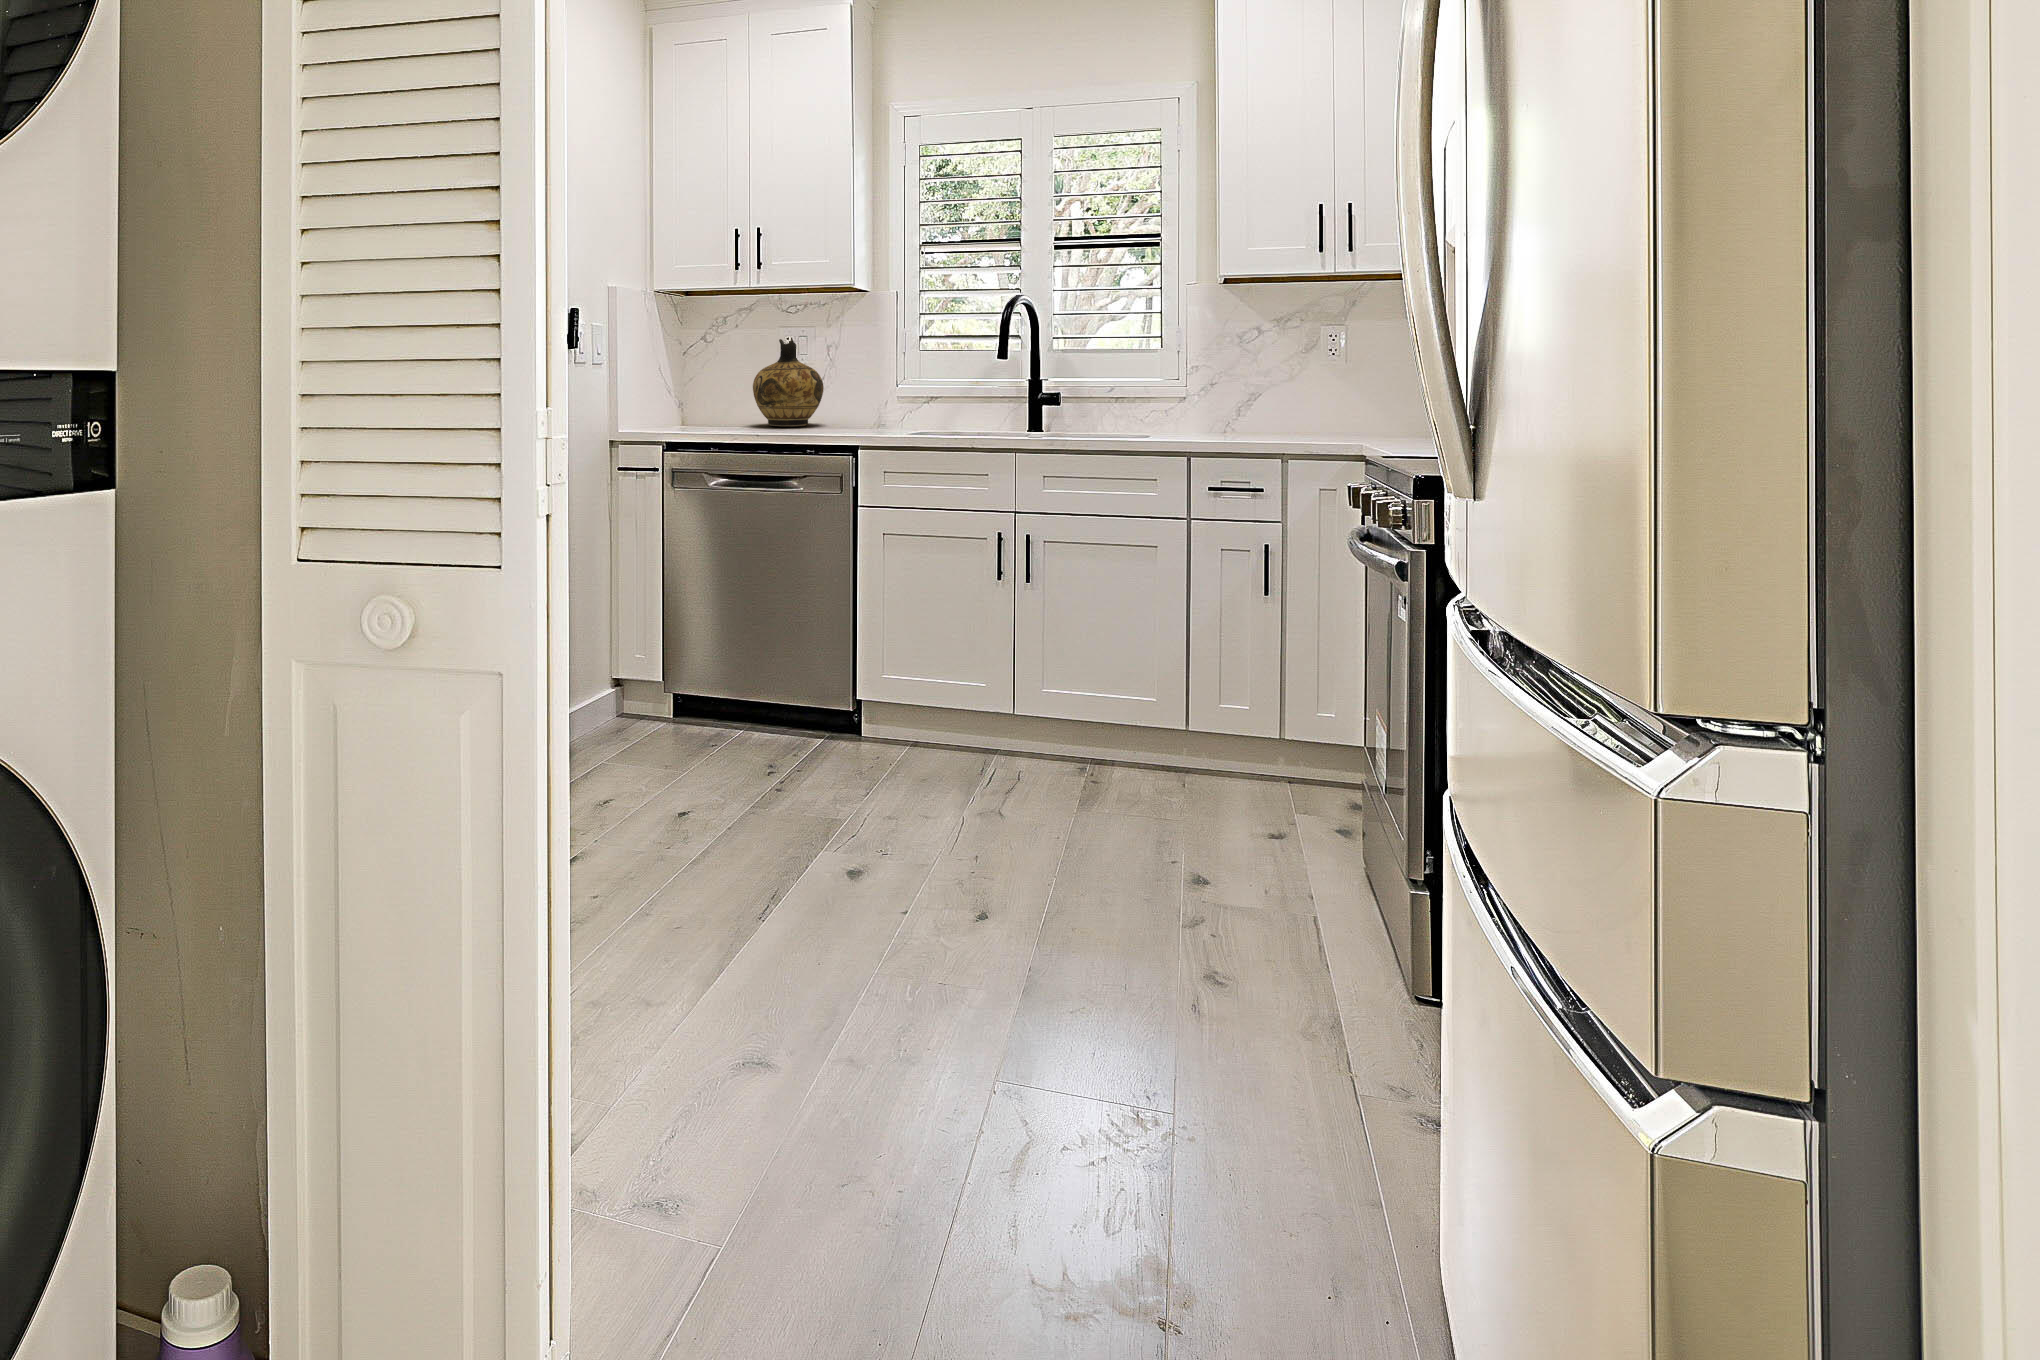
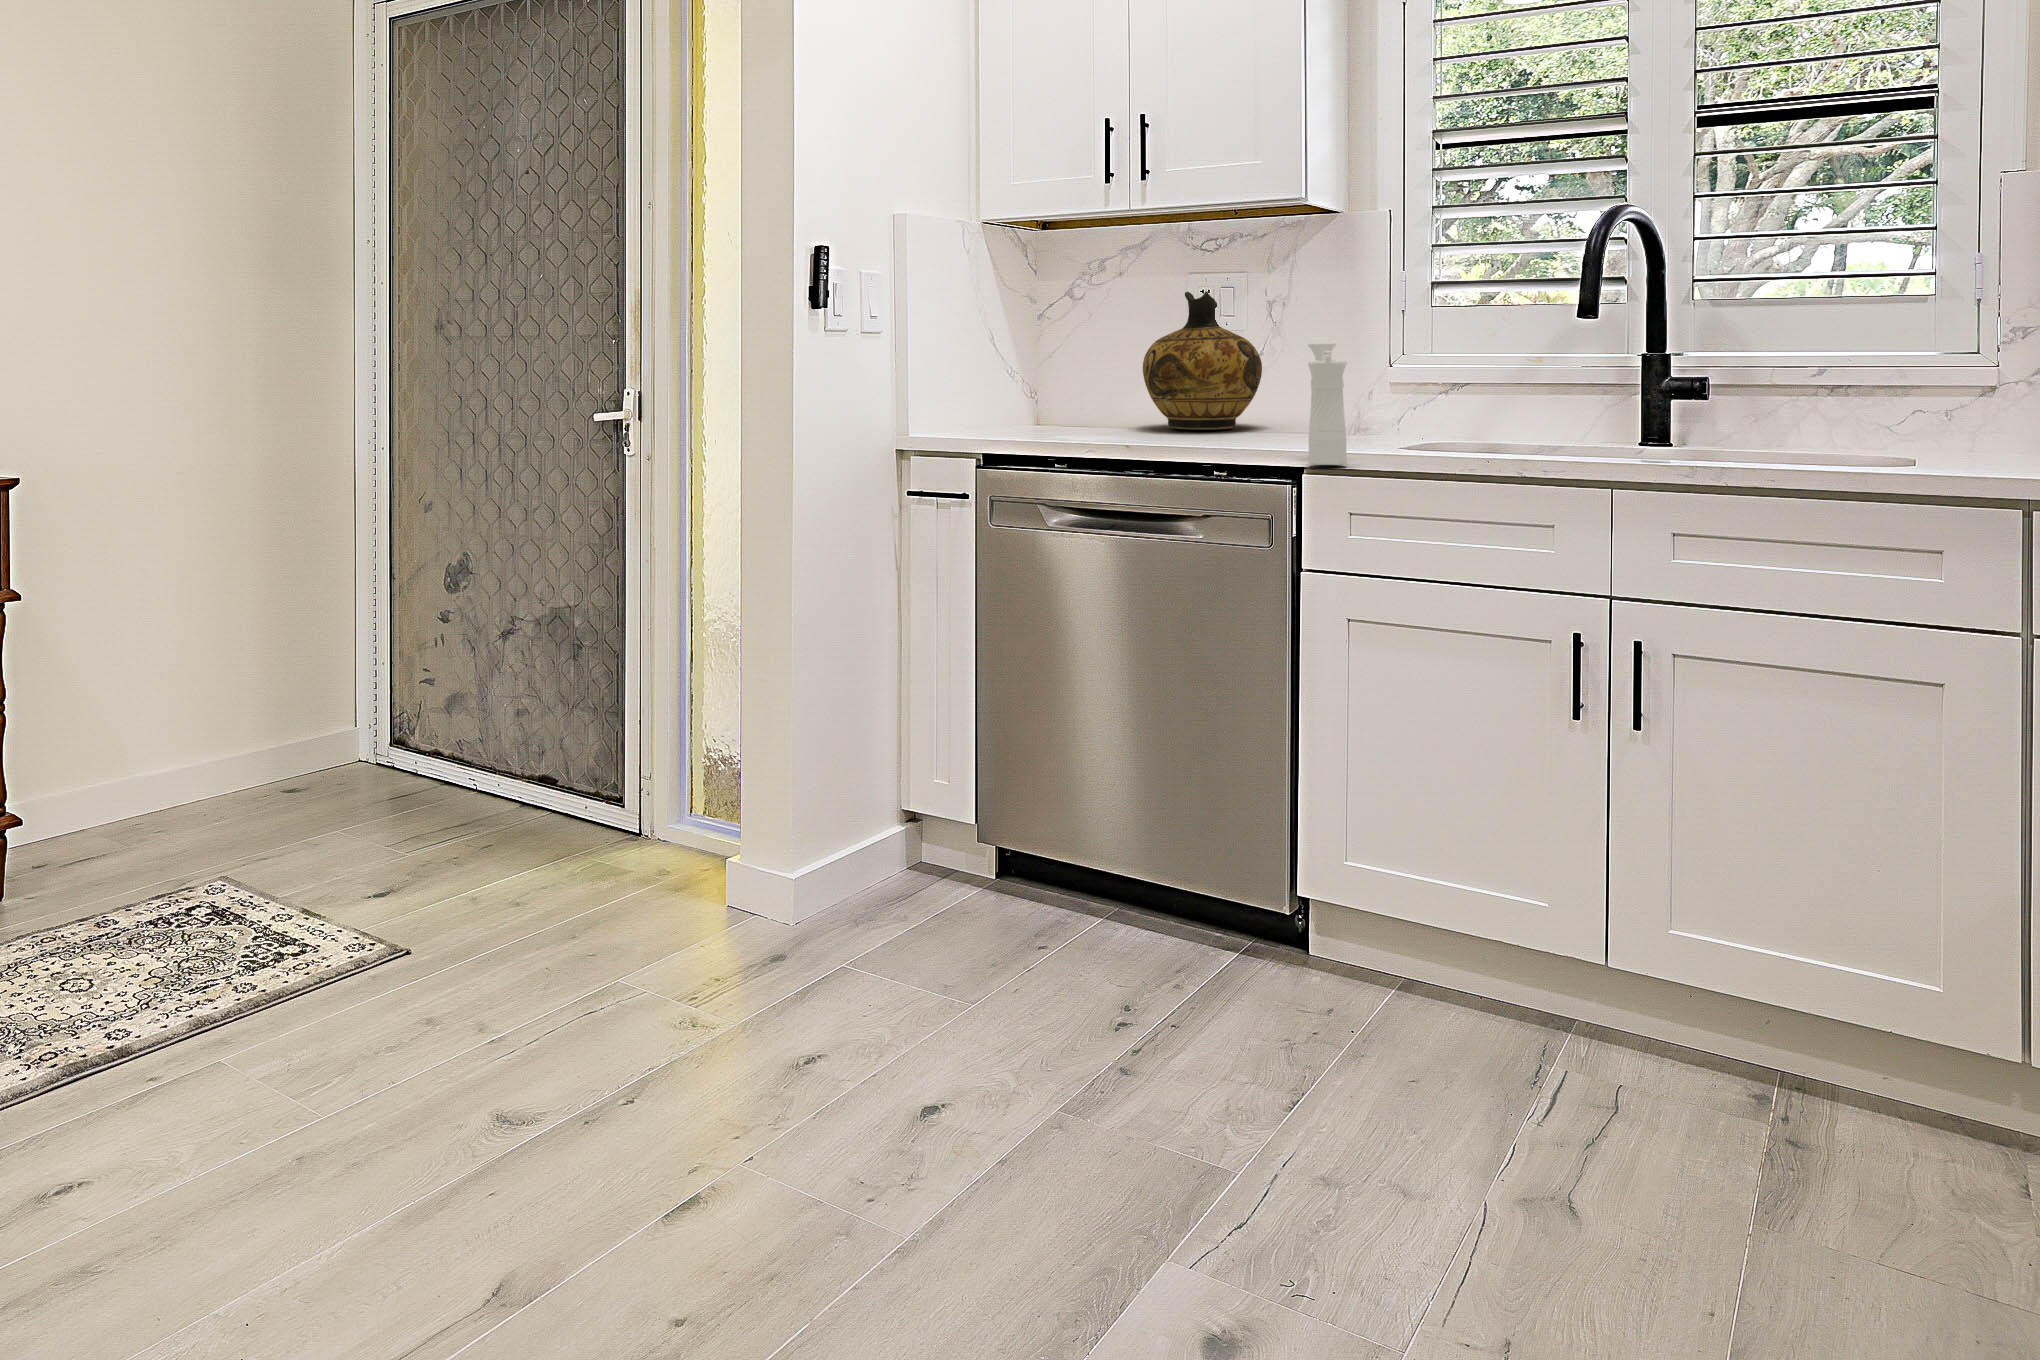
pepper mill: none [860,369,882,443] -> present [1308,337,1347,465]

